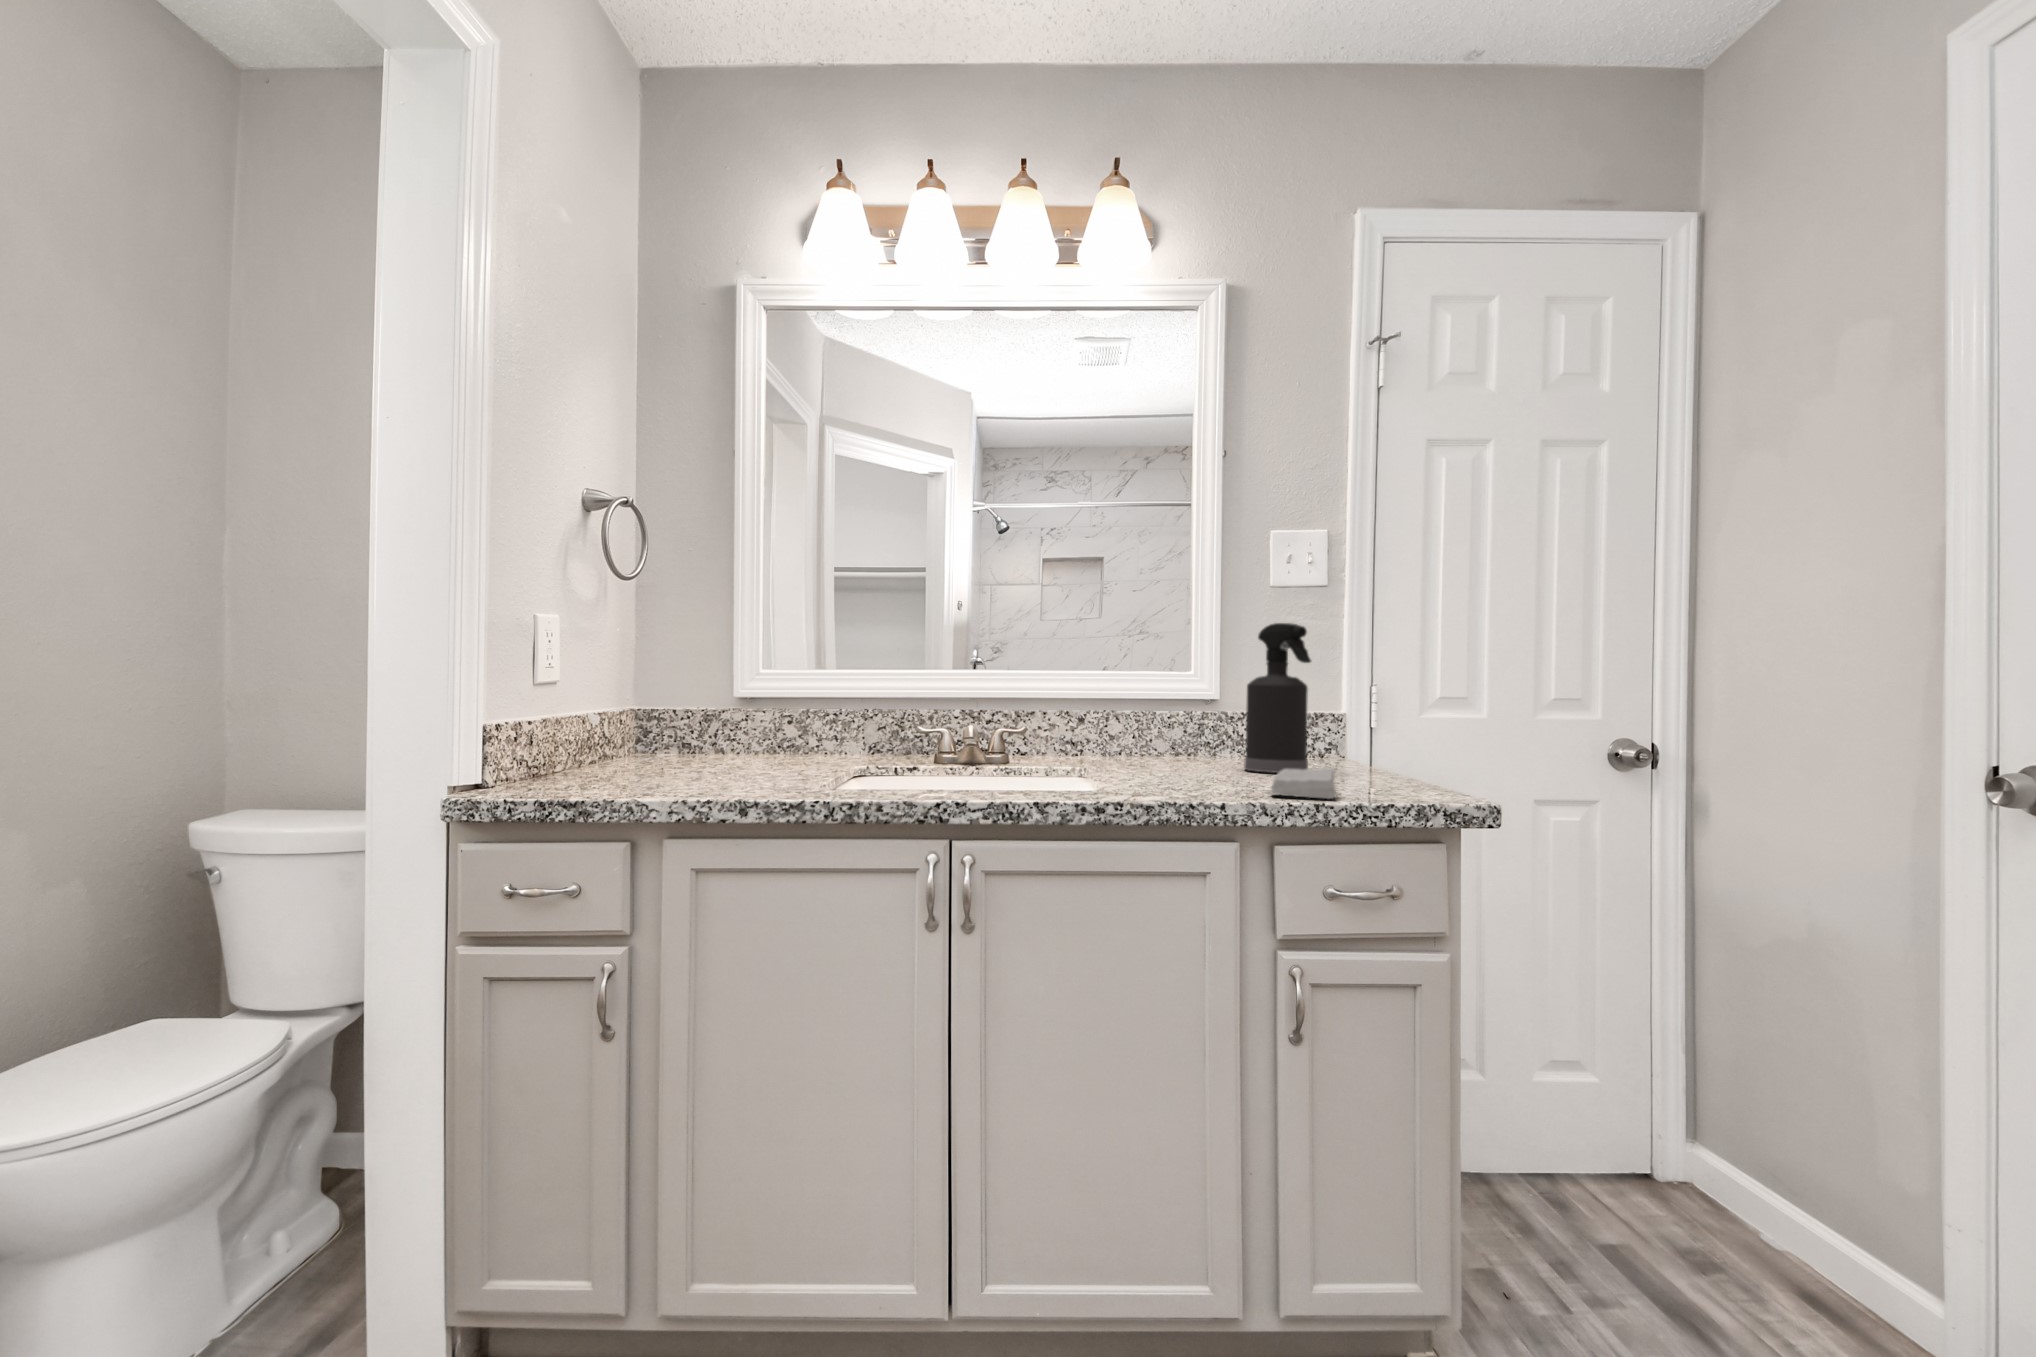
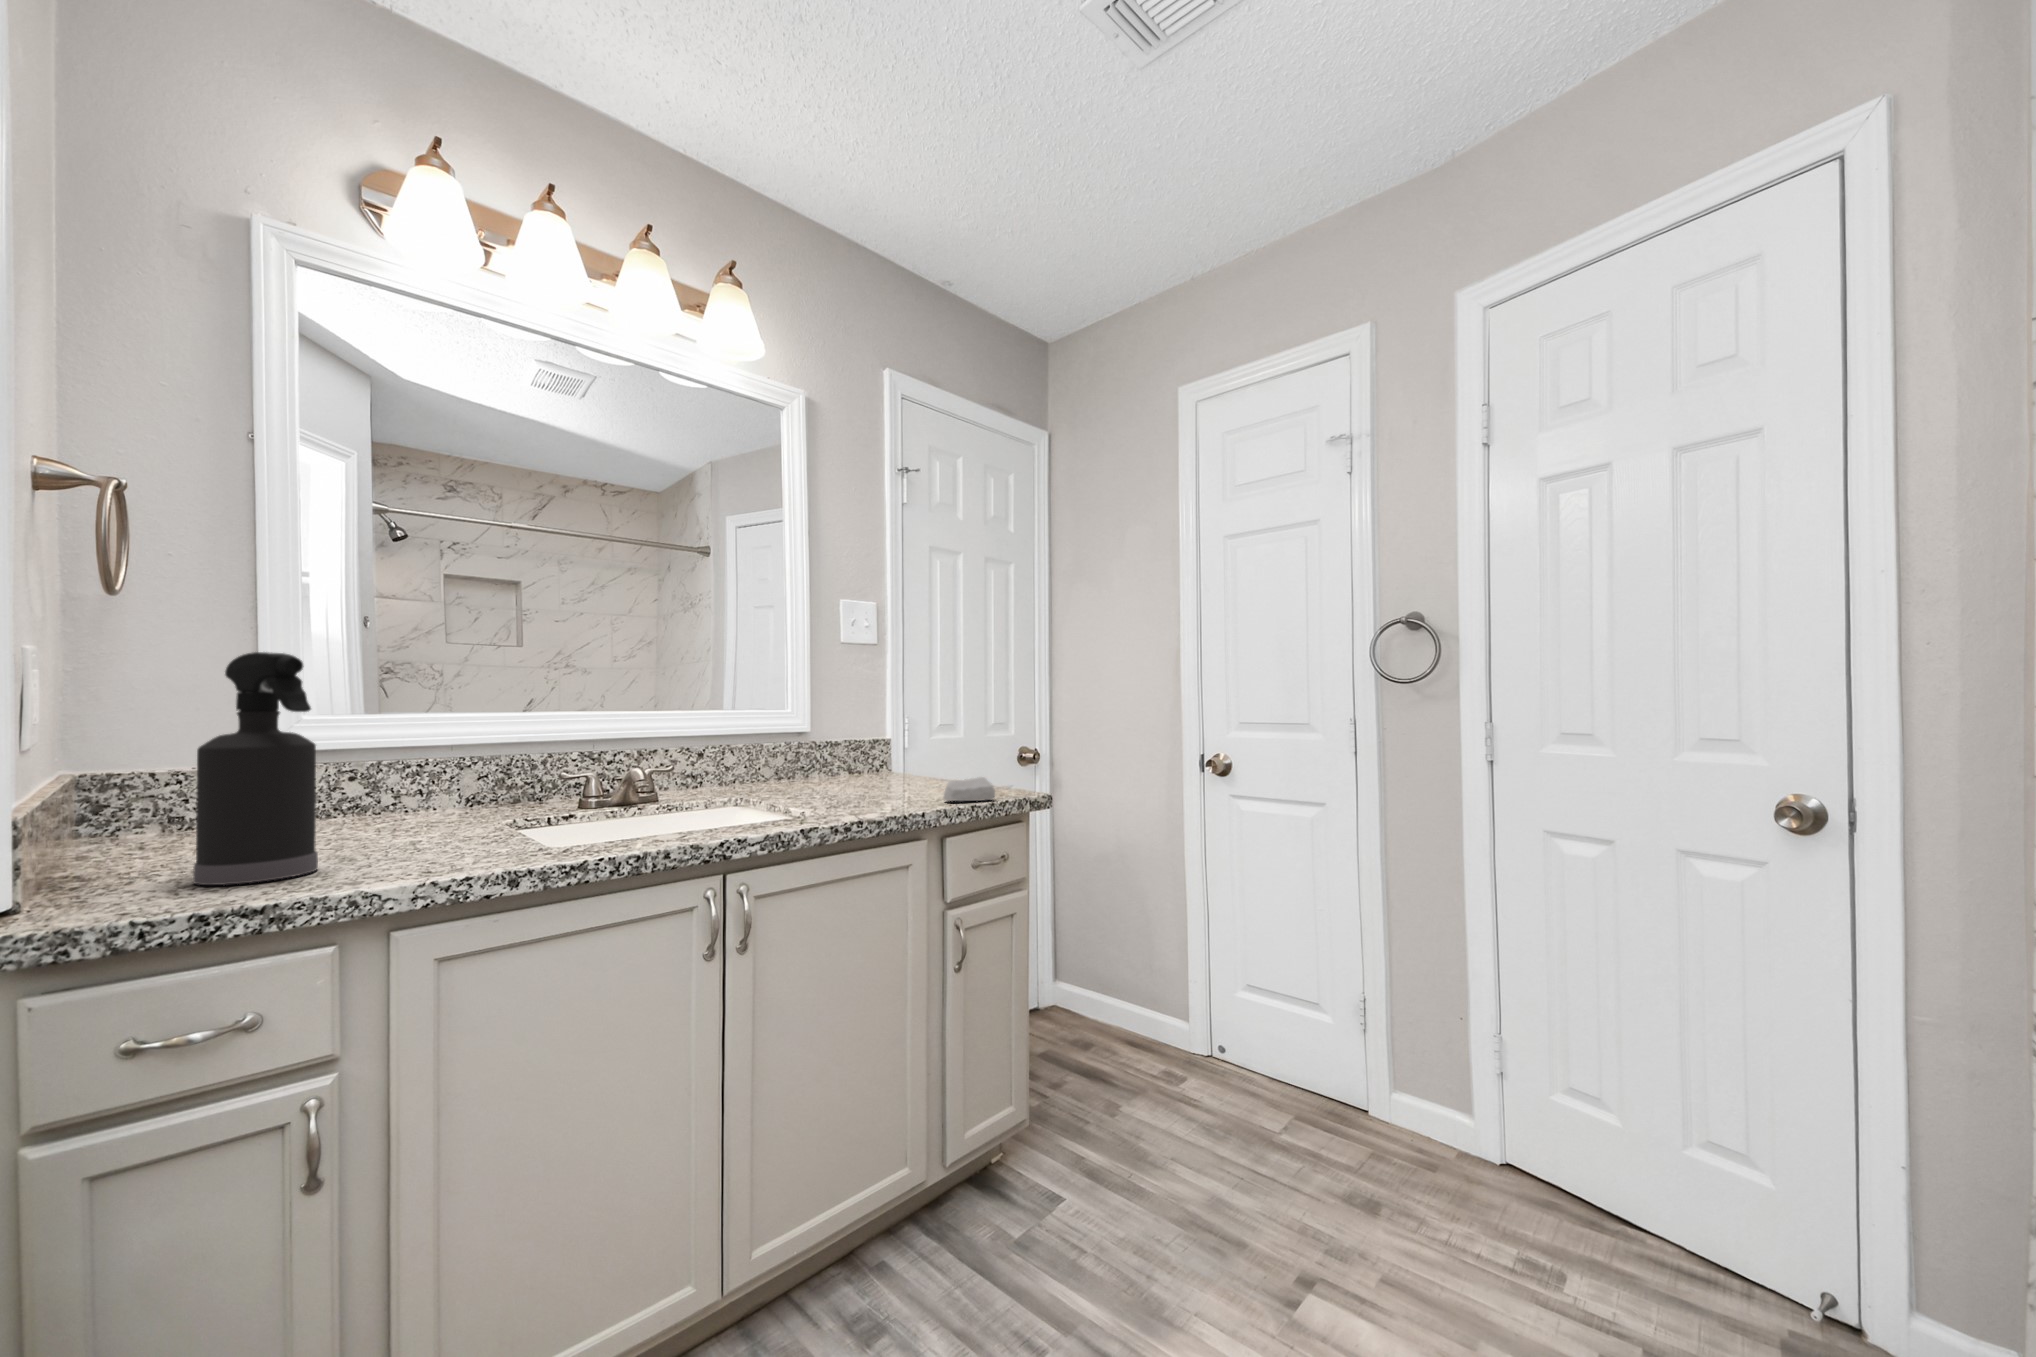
spray bottle: present [1244,623,1311,773] -> present [193,652,318,885]

